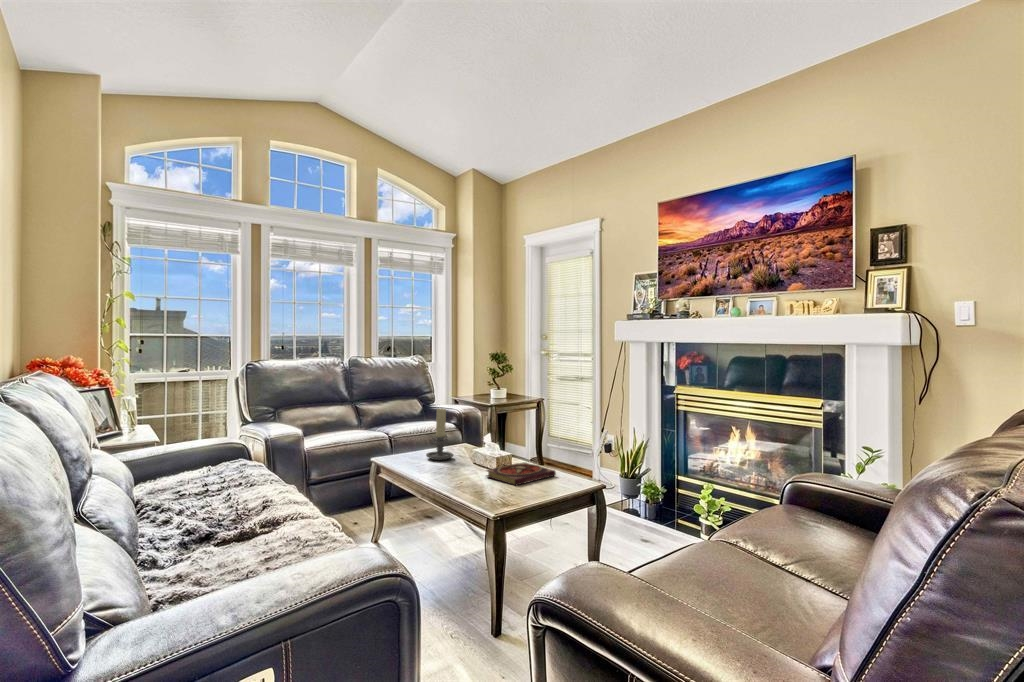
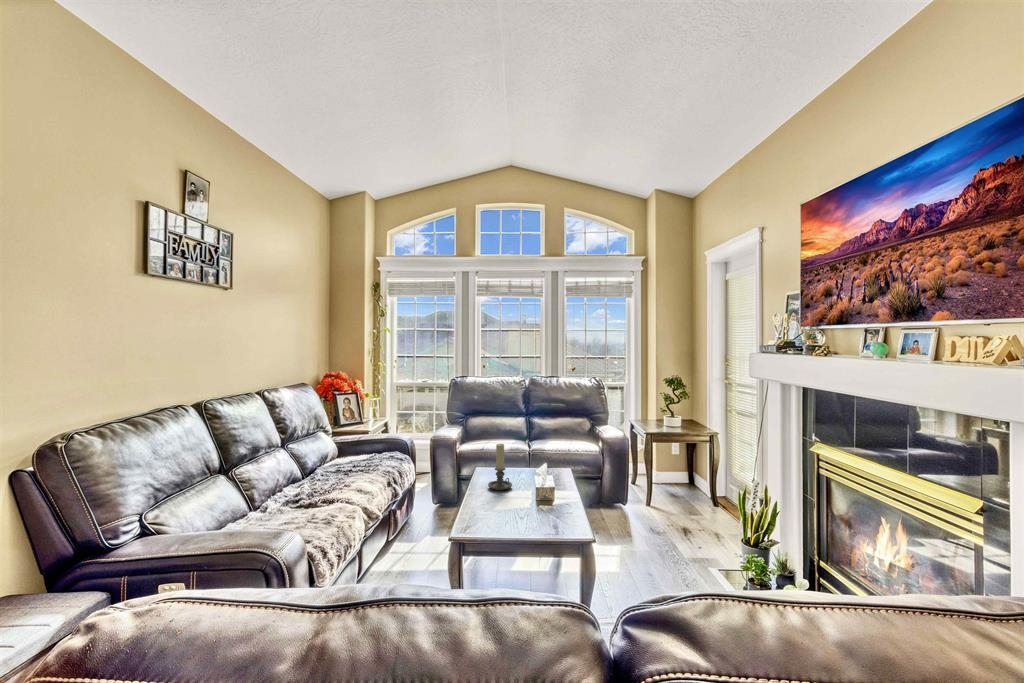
book: present [486,463,556,485] -> none [488,508,547,531]

